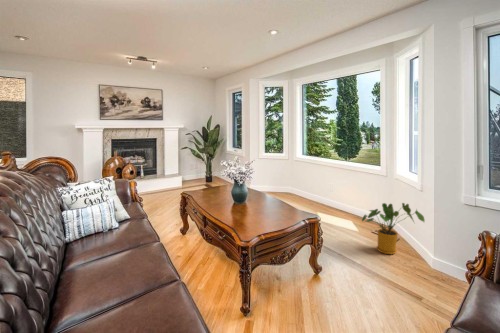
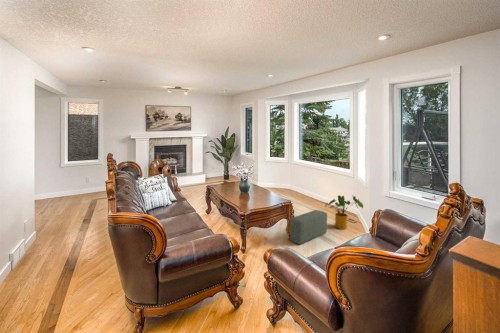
pouf: none [320,227,372,290] -> present [290,210,327,244]

